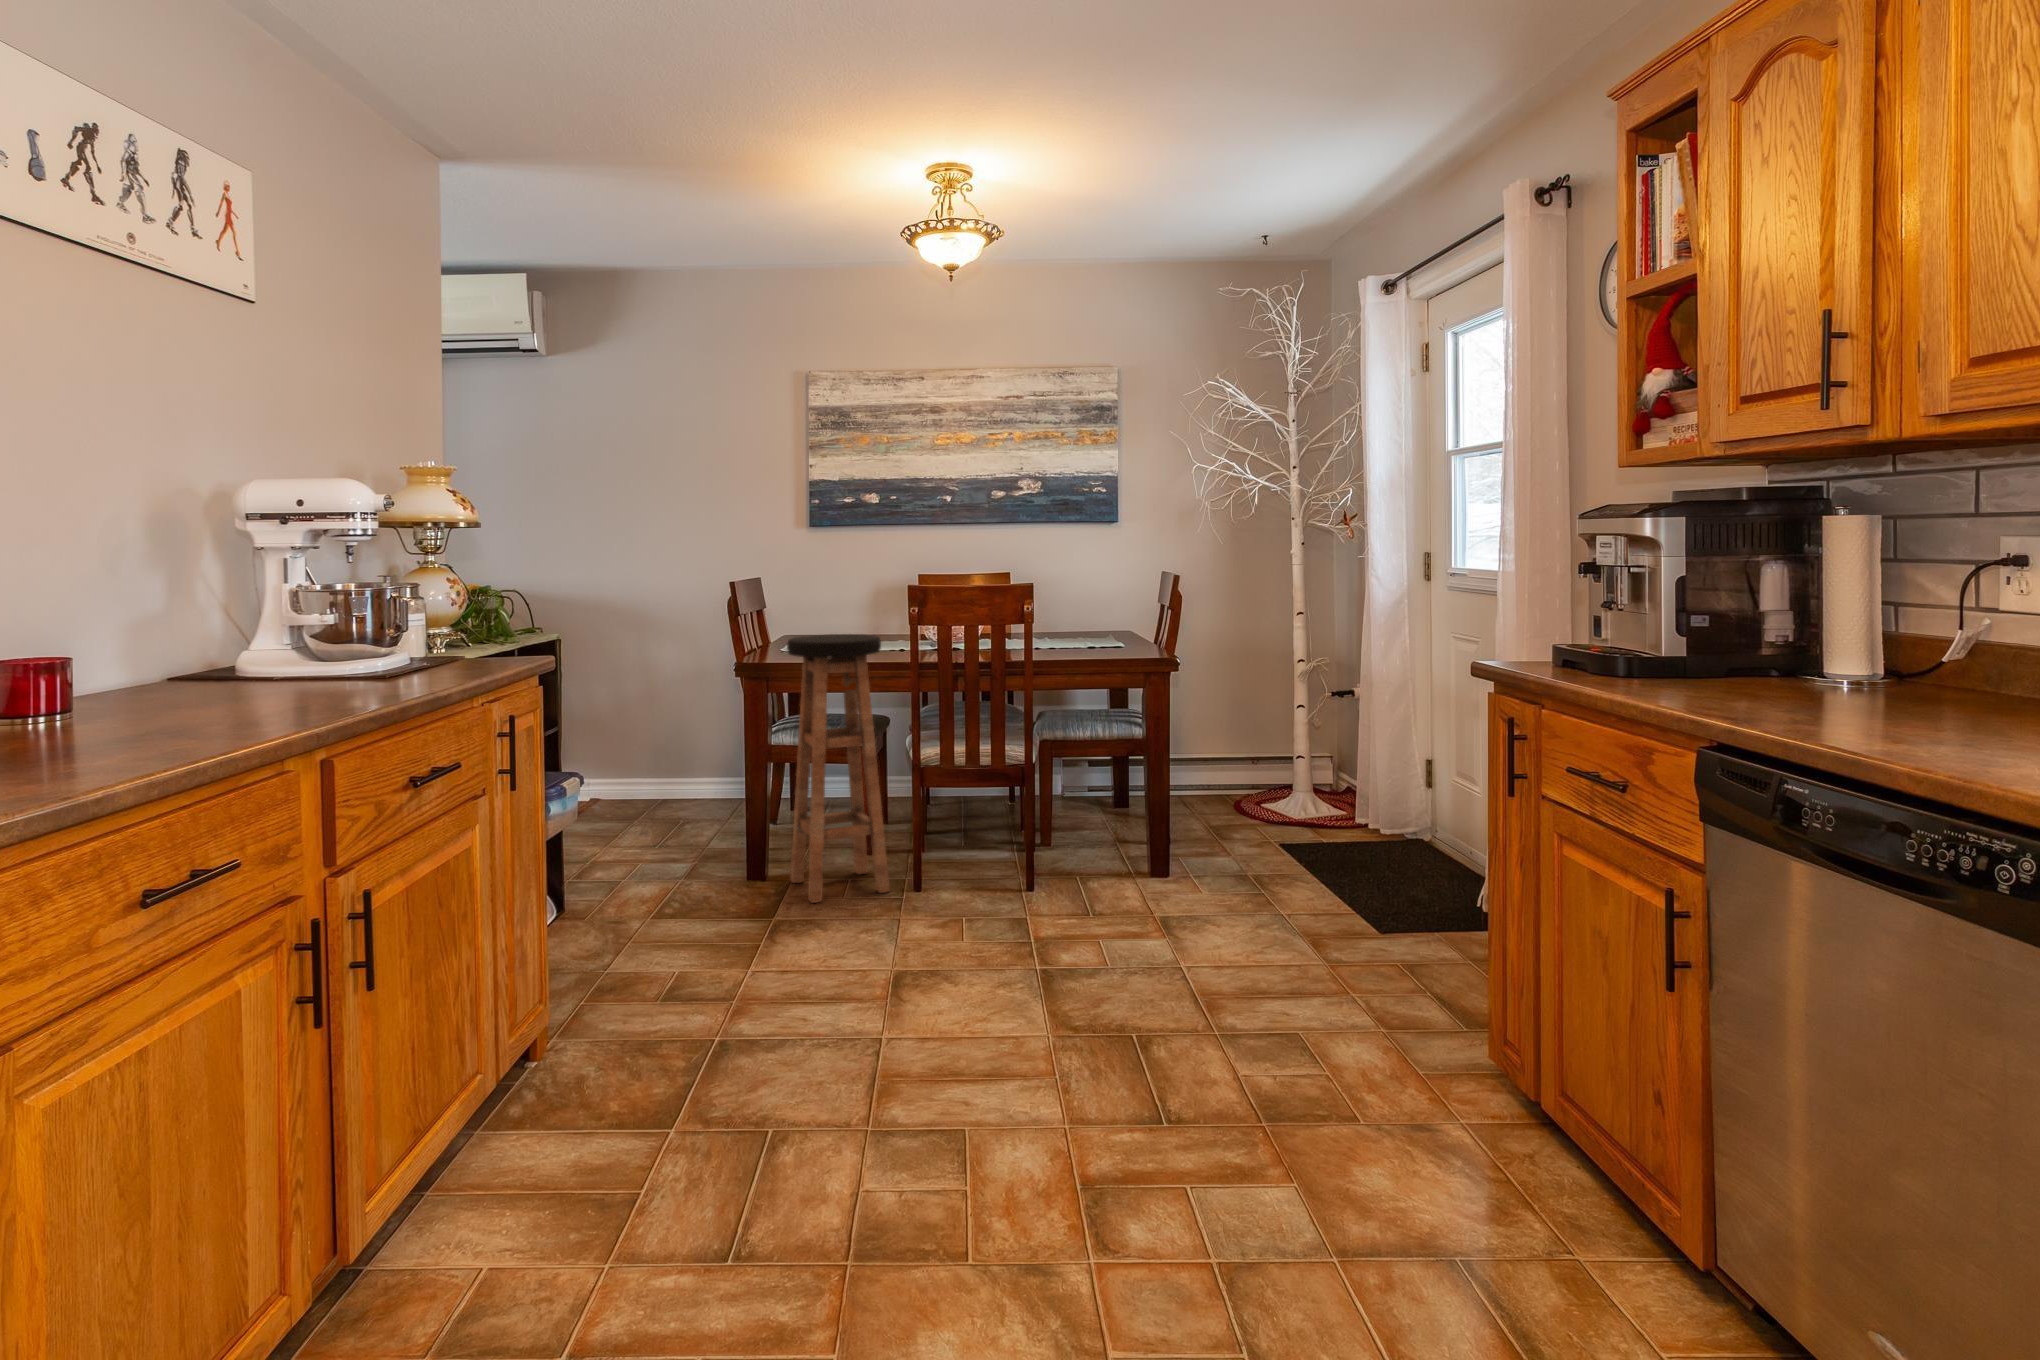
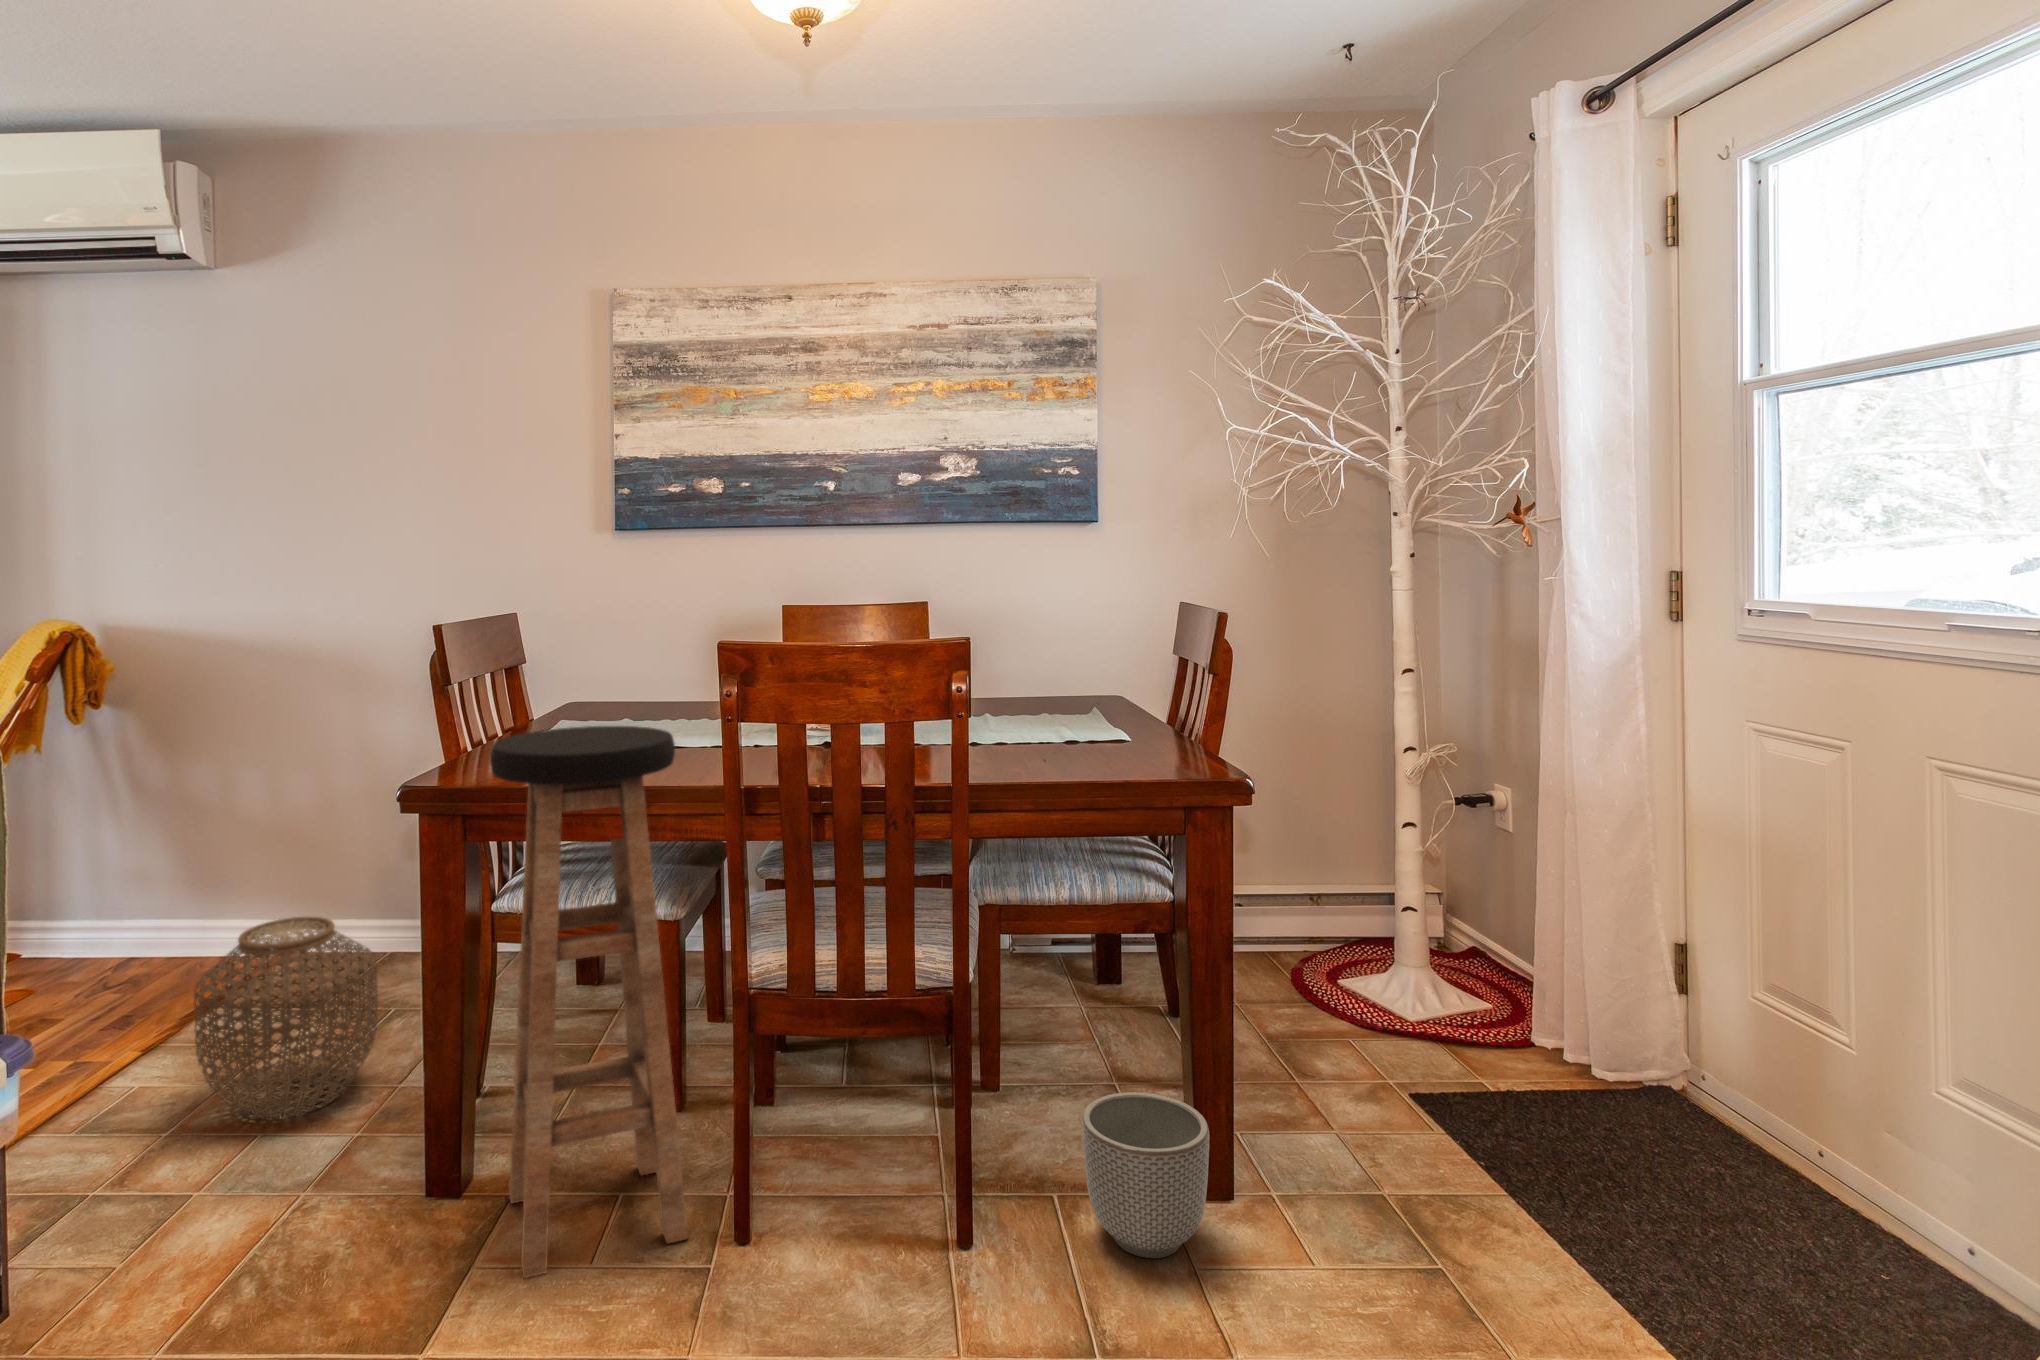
woven basket: none [597,752,694,860] -> present [194,917,378,1119]
planter: none [1091,821,1153,894] -> present [1082,1092,1209,1258]

